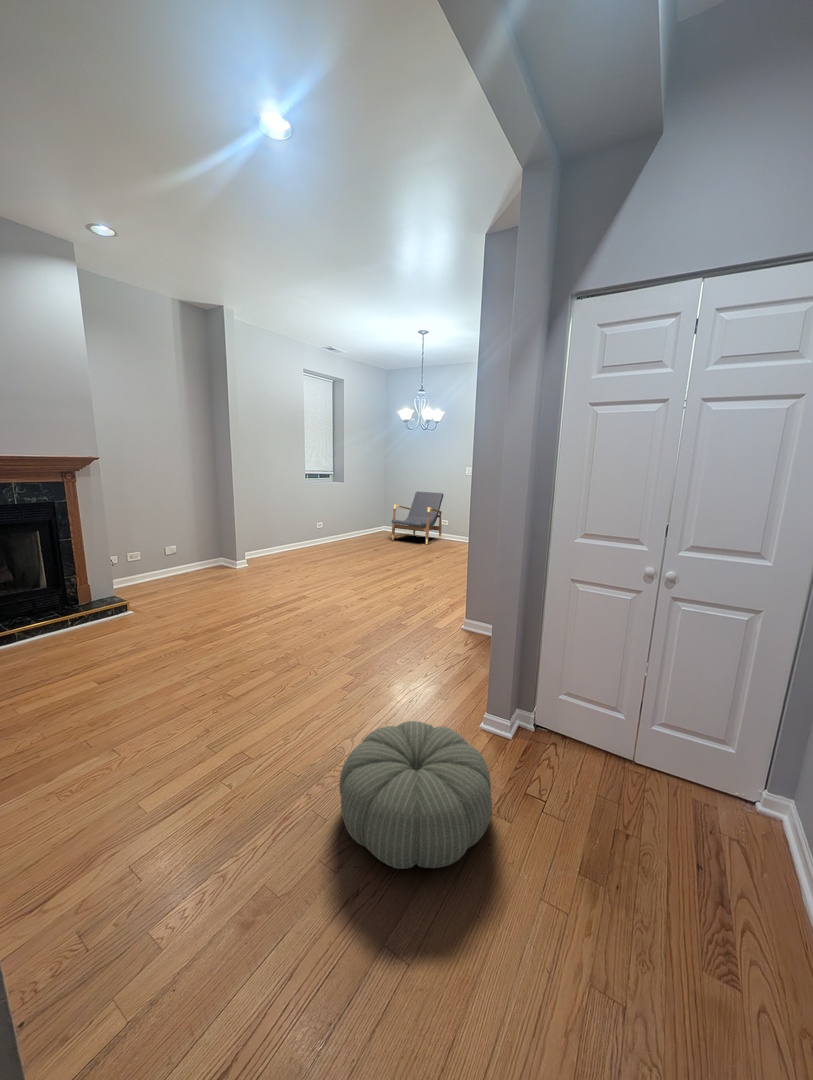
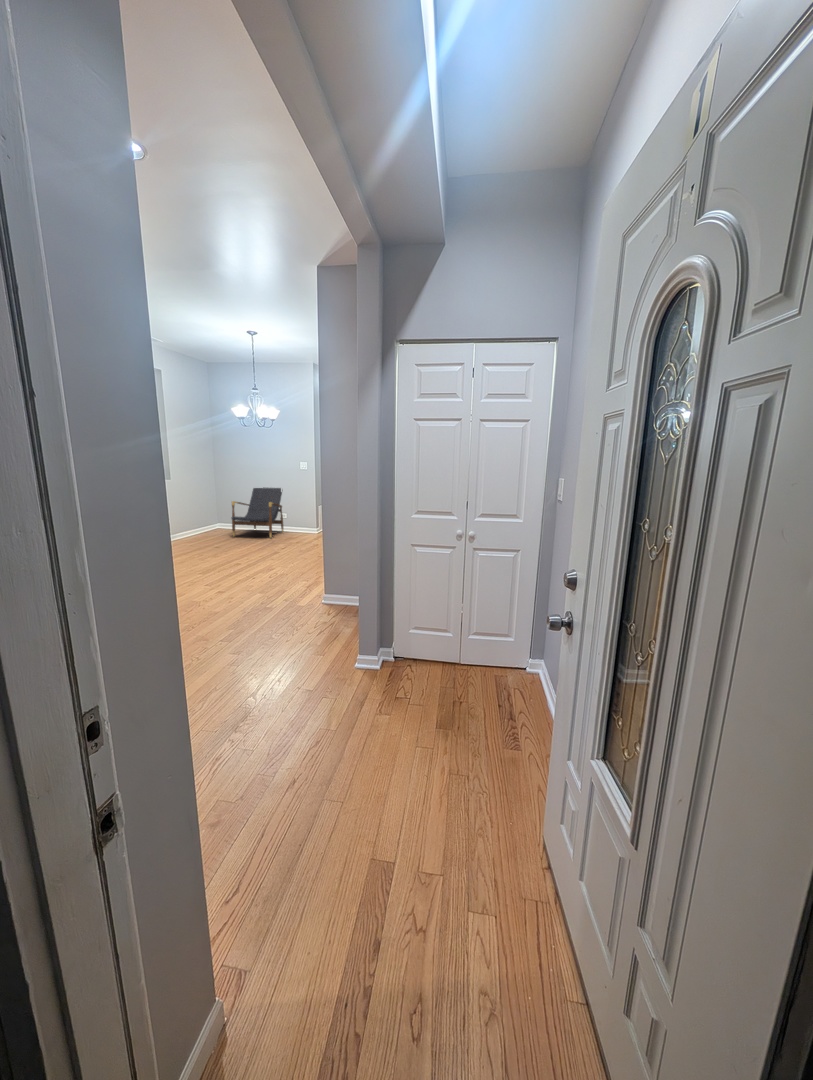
pouf: present [339,721,492,869] -> none [259,664,377,758]

